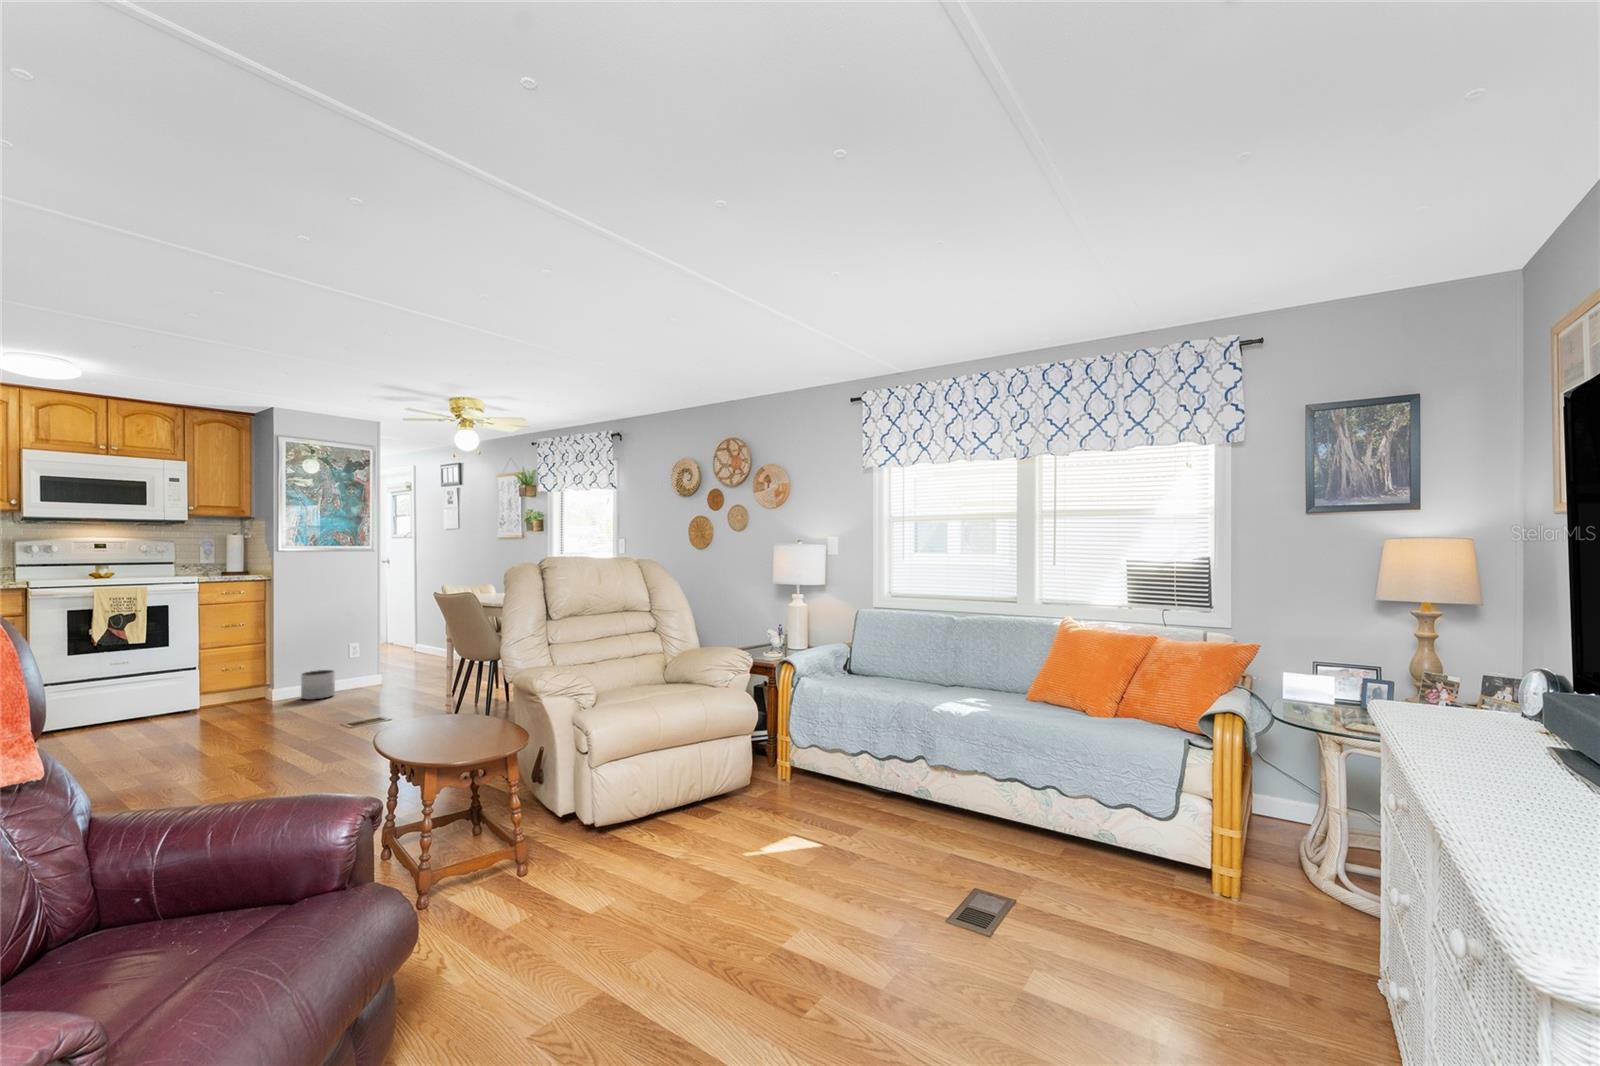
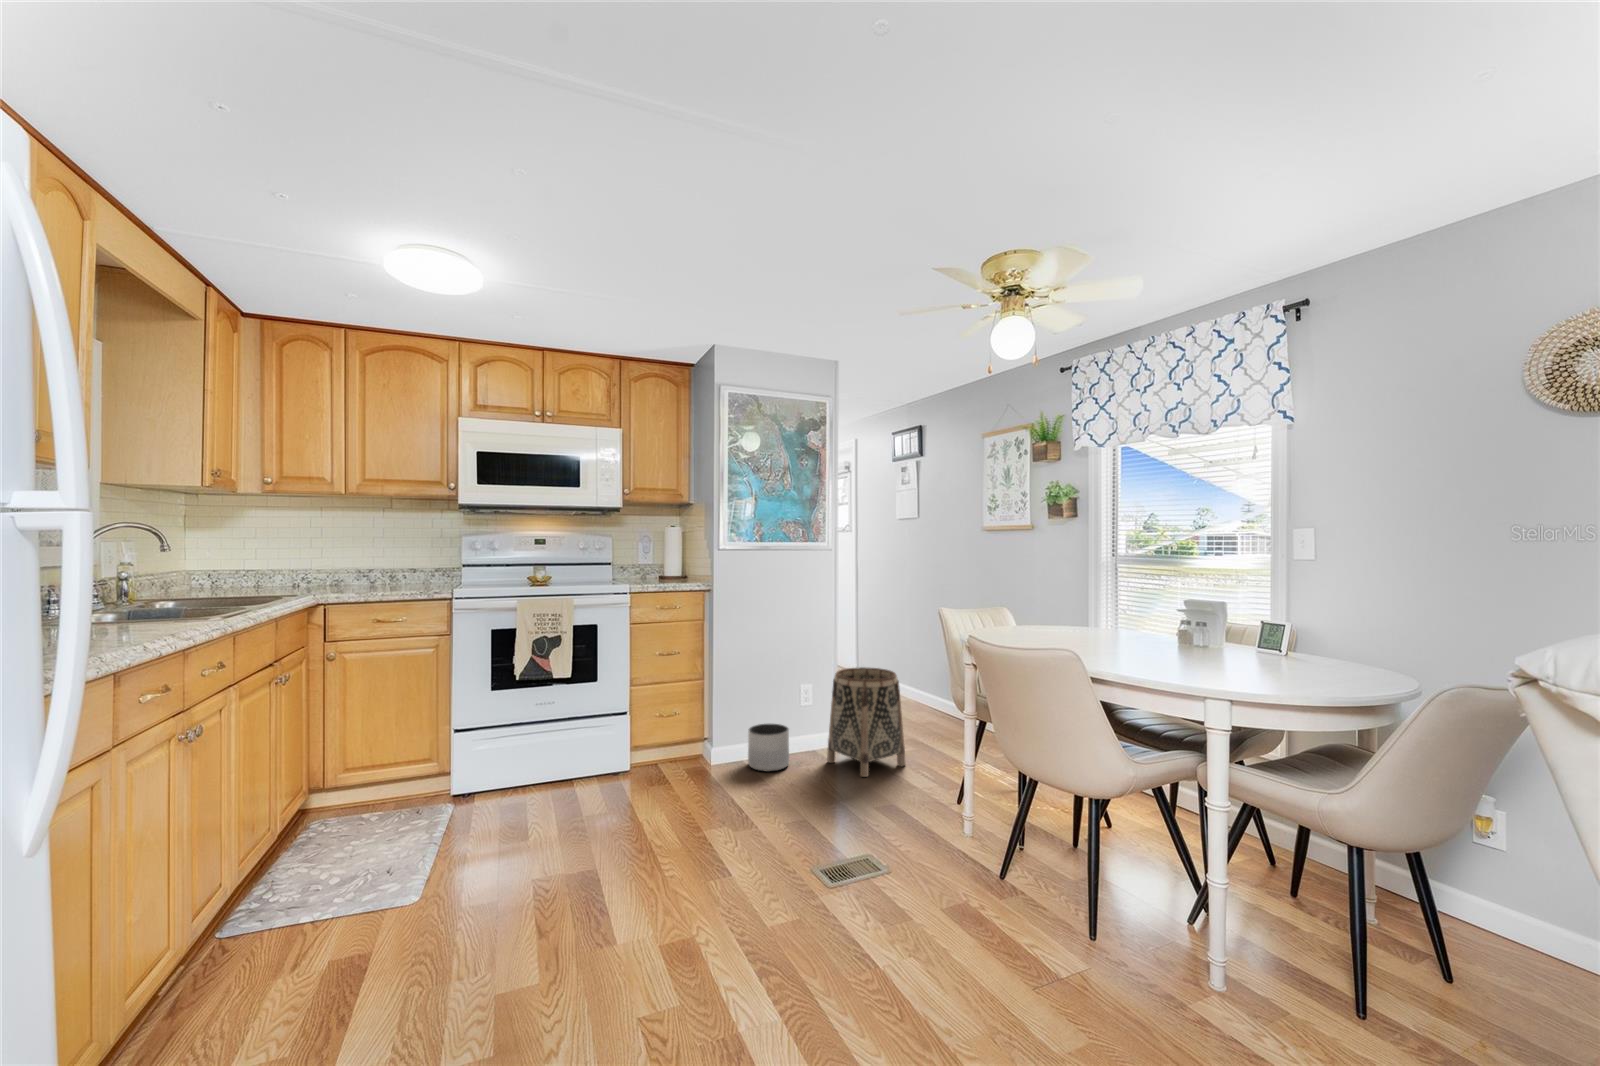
basket: none [365,628,423,694] -> present [827,667,906,777]

